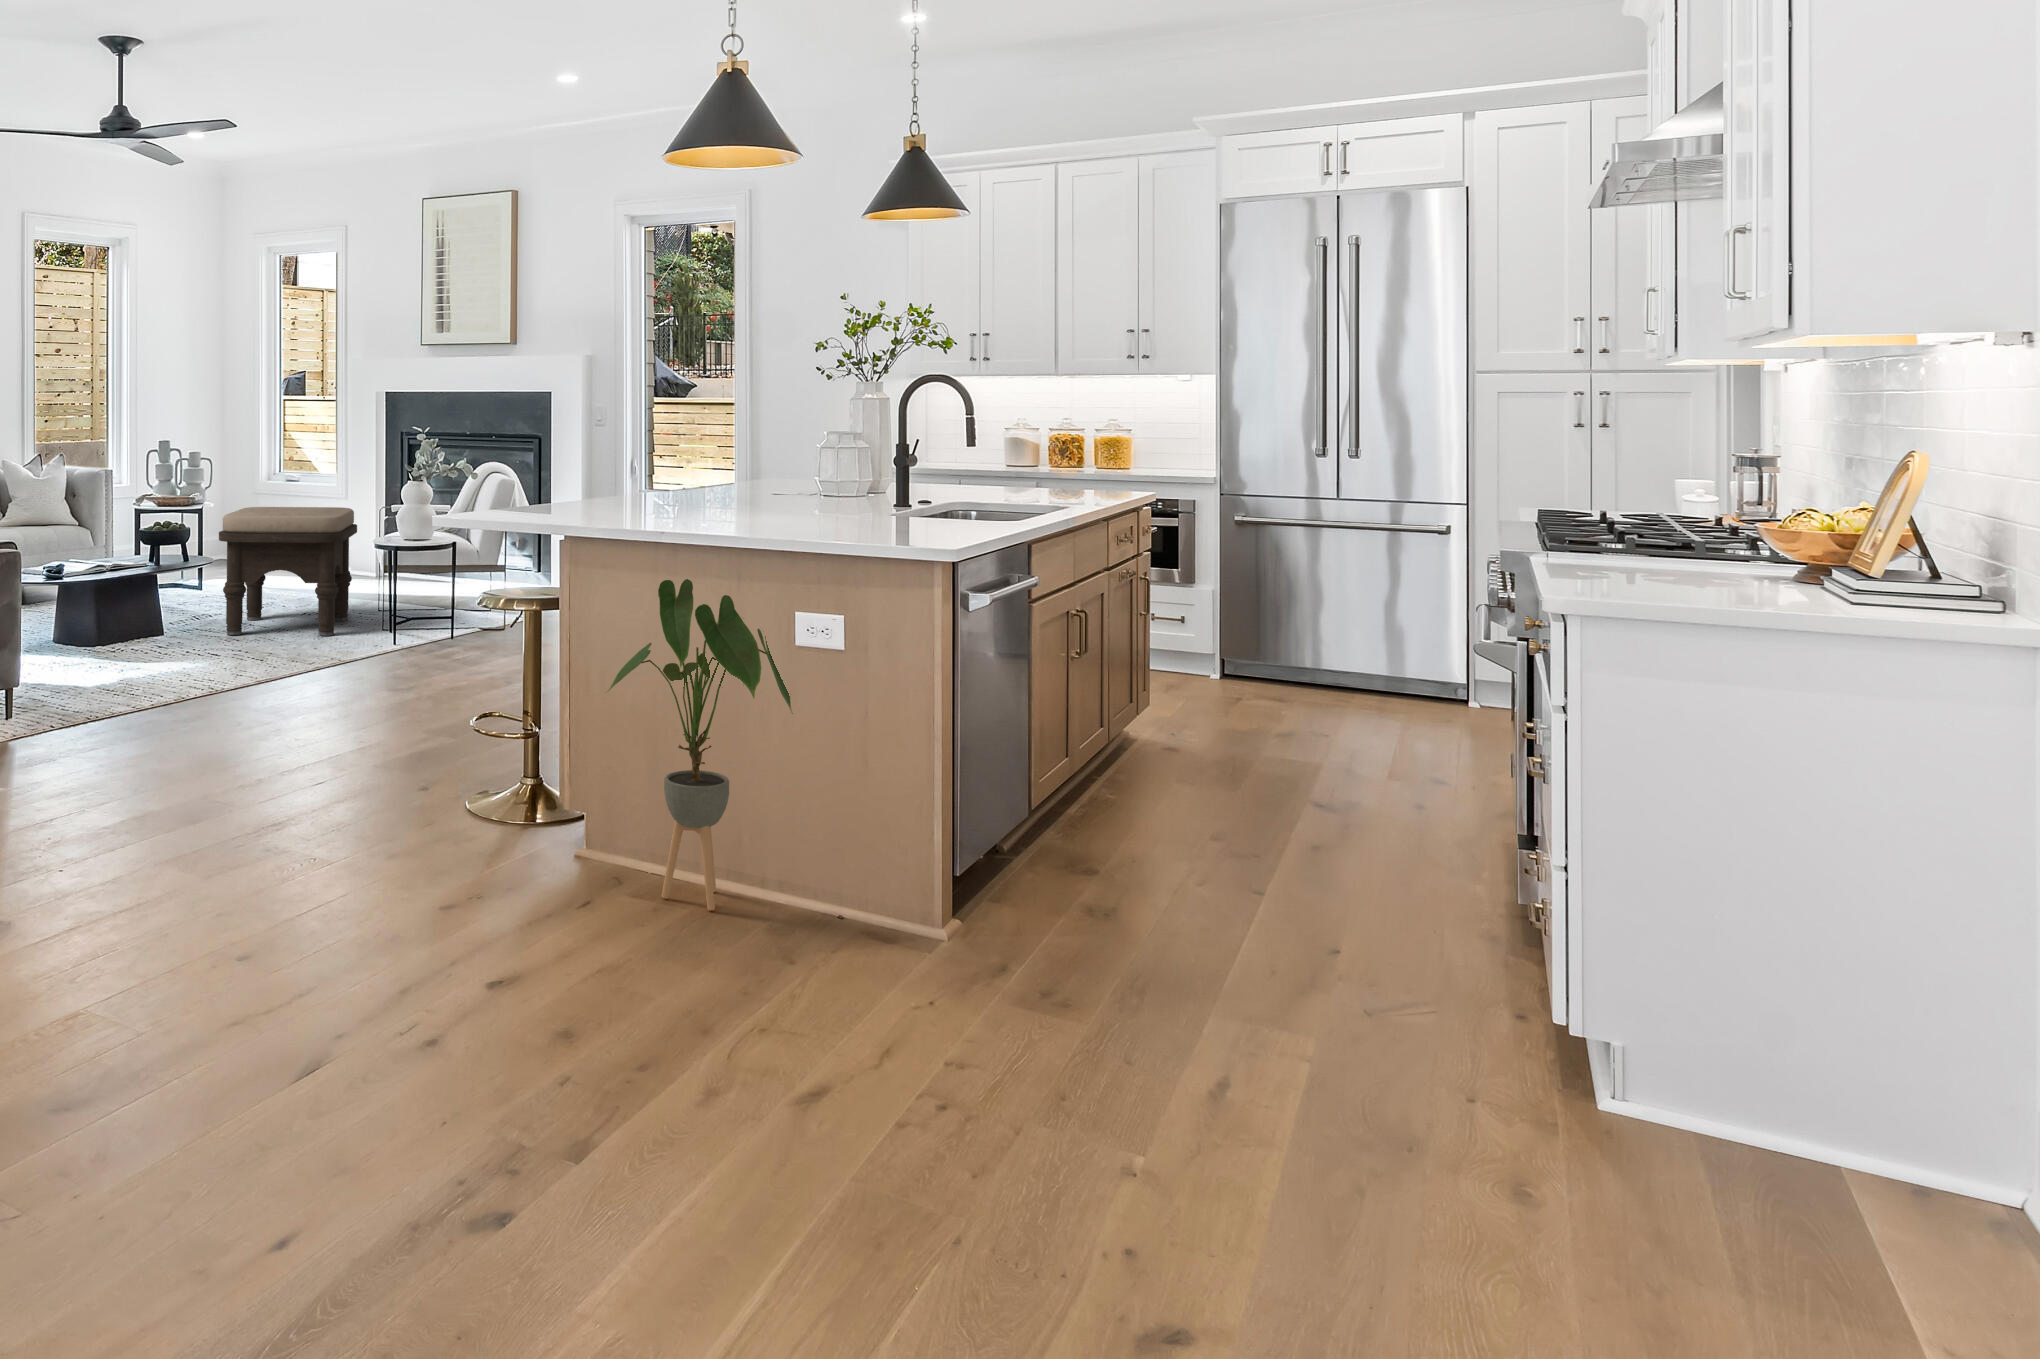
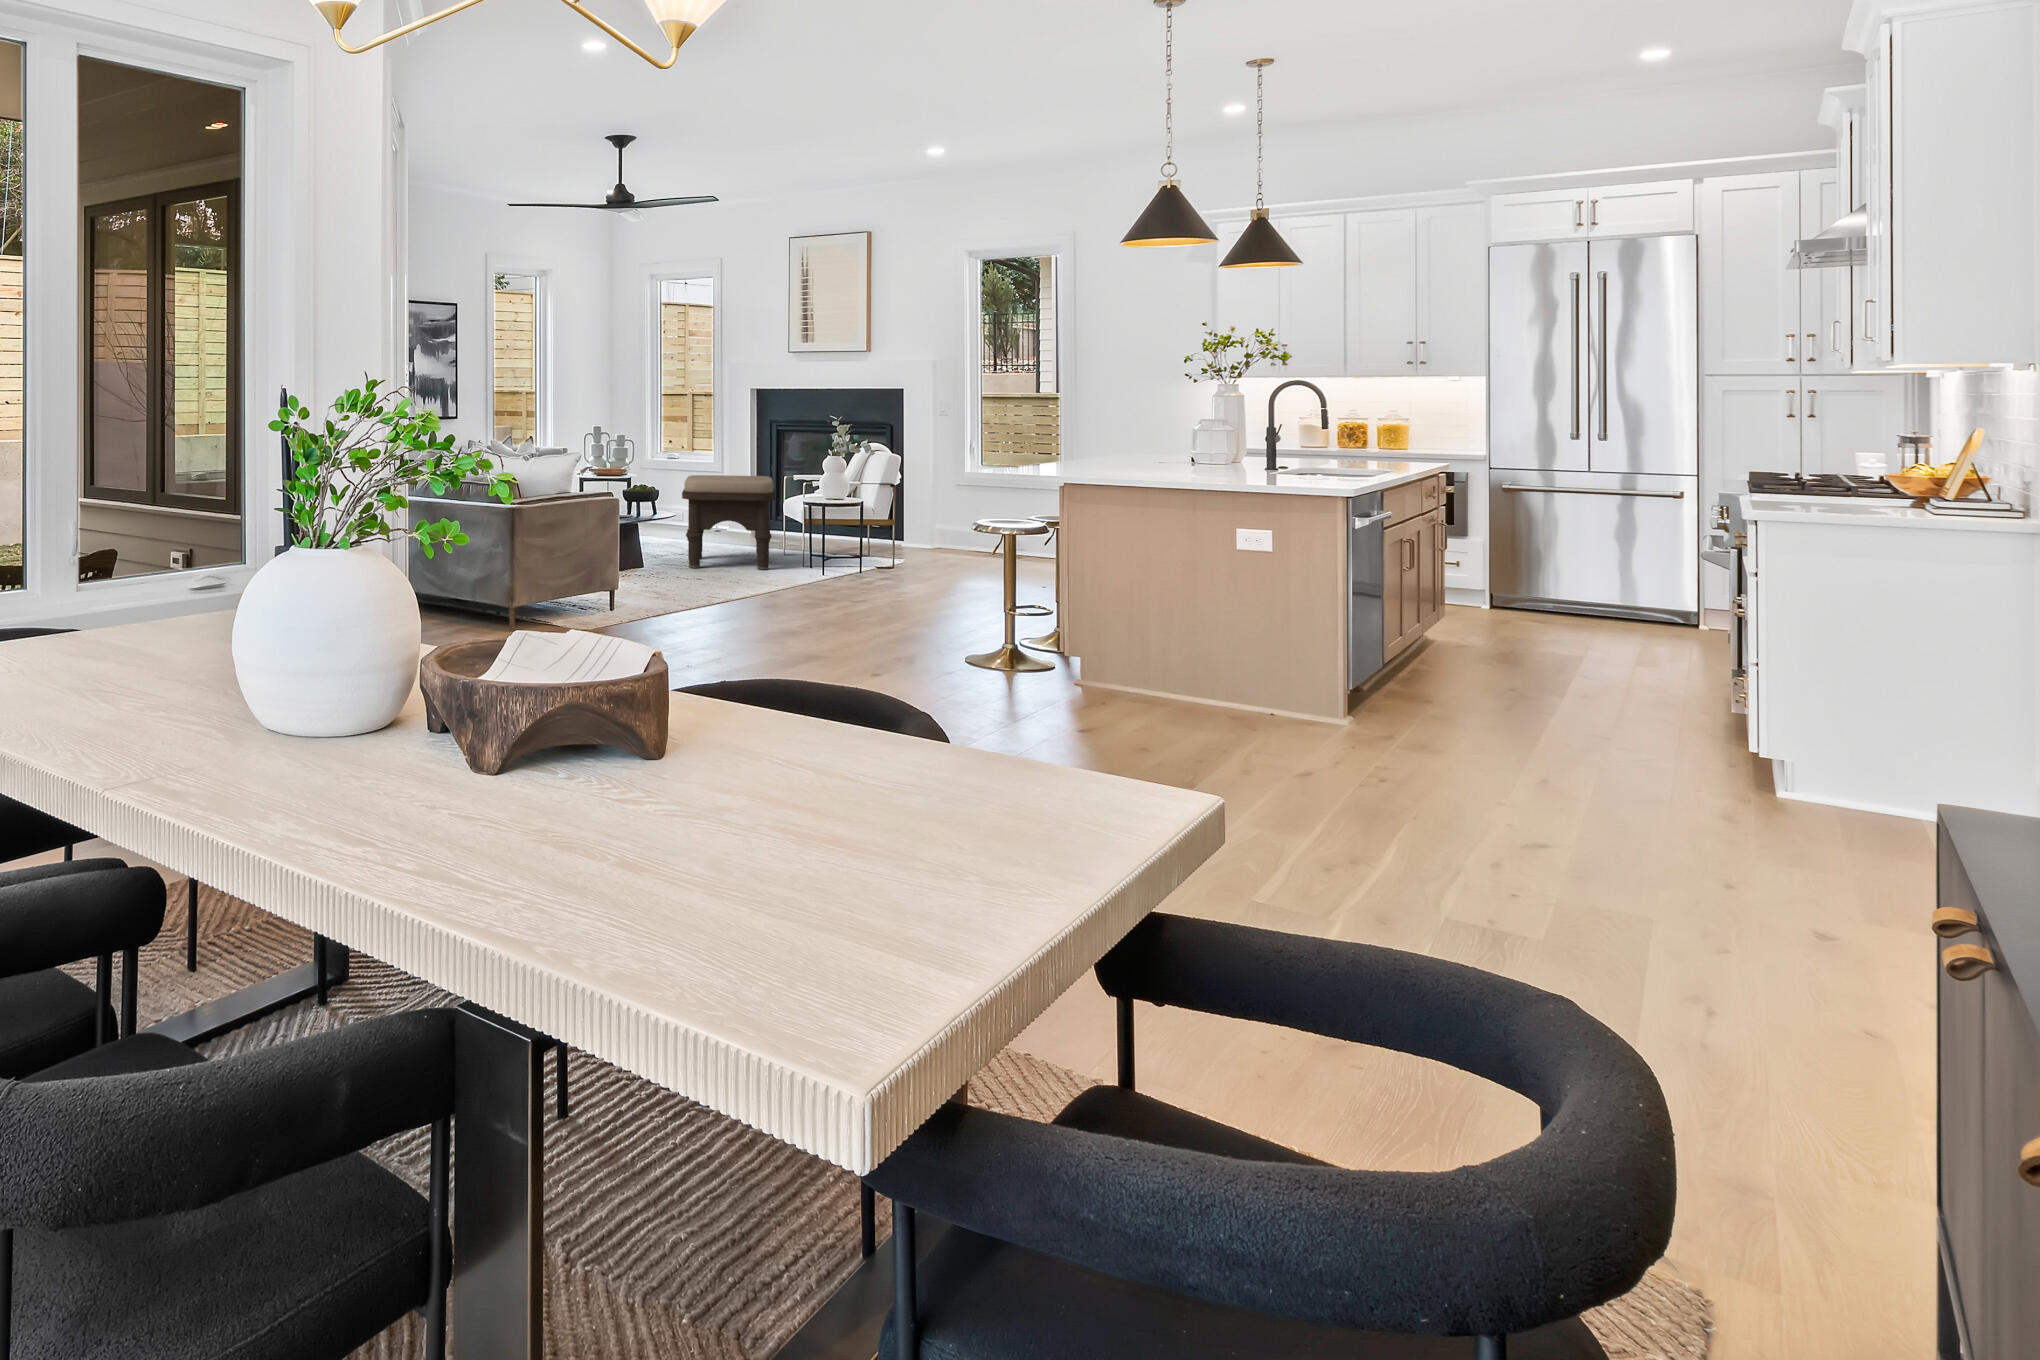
house plant: present [605,579,793,910] -> none [1104,509,1232,713]

